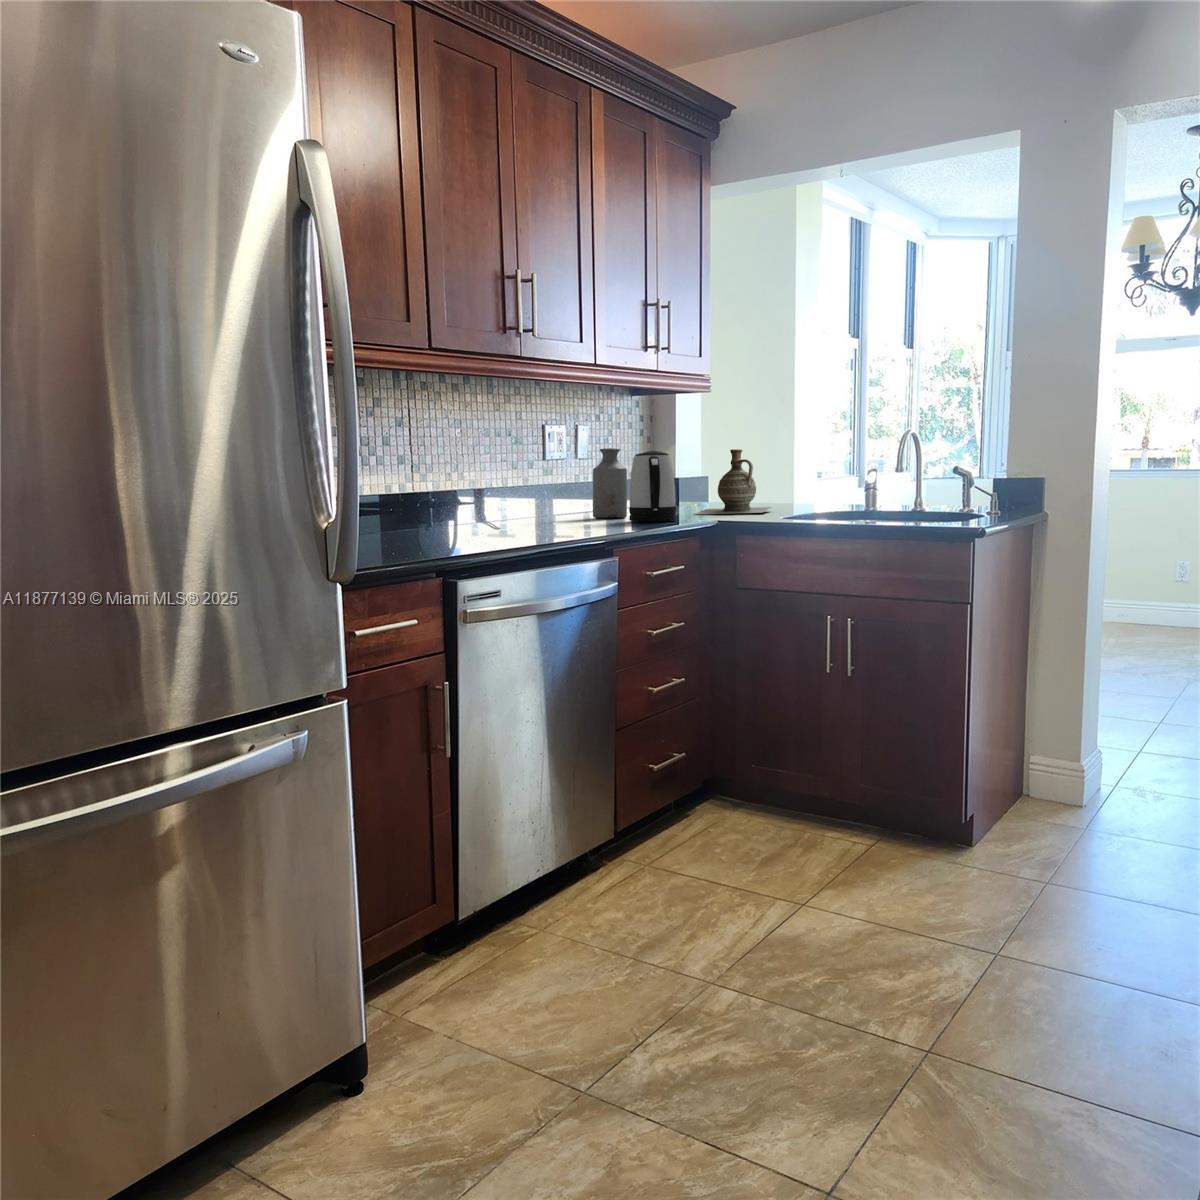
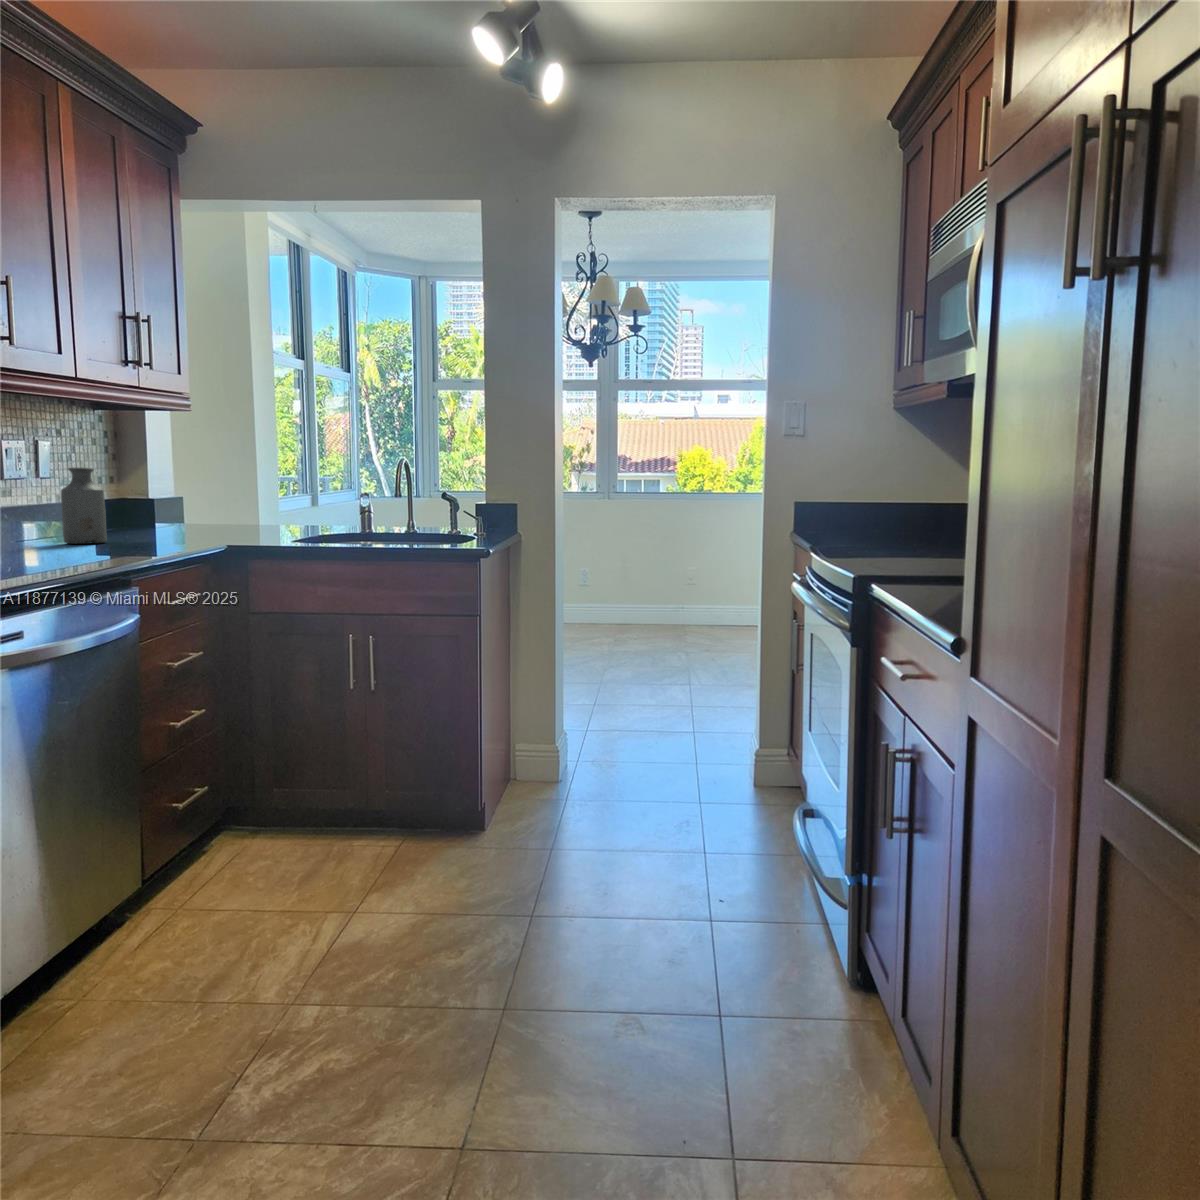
ceramic jug: present [695,449,772,514] -> none [181,471,262,537]
kettle: present [629,451,676,522] -> none [117,473,174,548]

